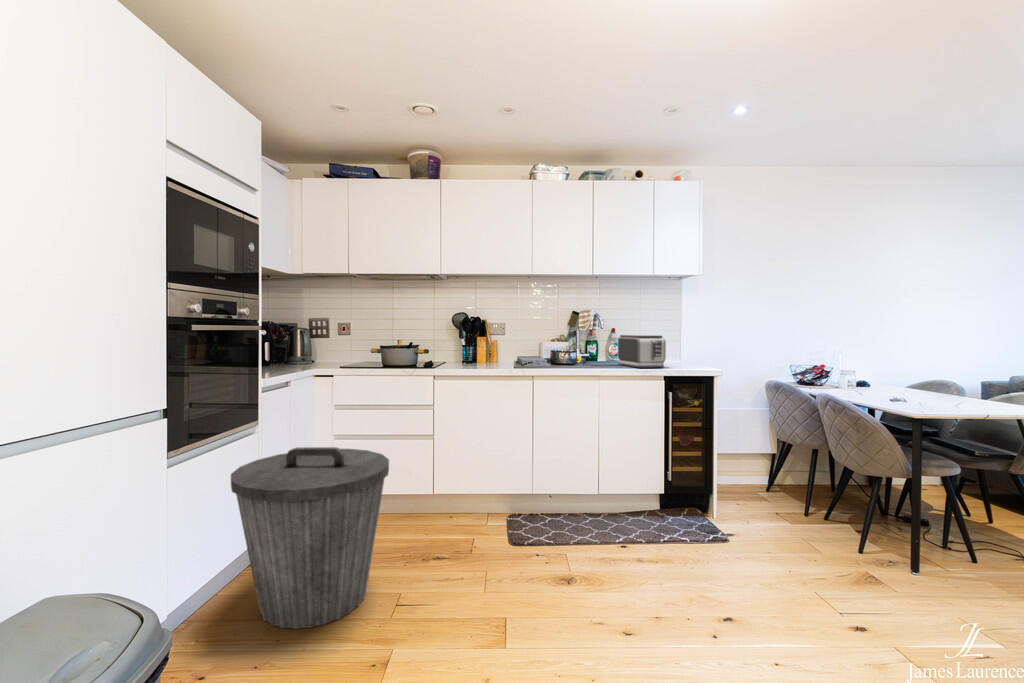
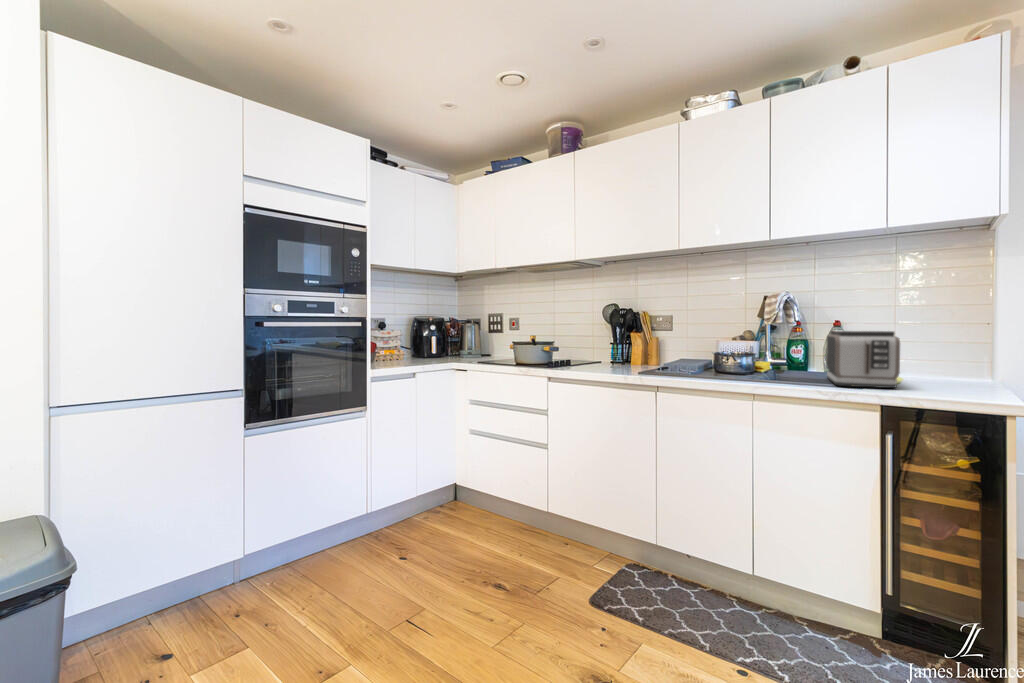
trash can: present [231,447,389,629] -> none [278,437,427,613]

